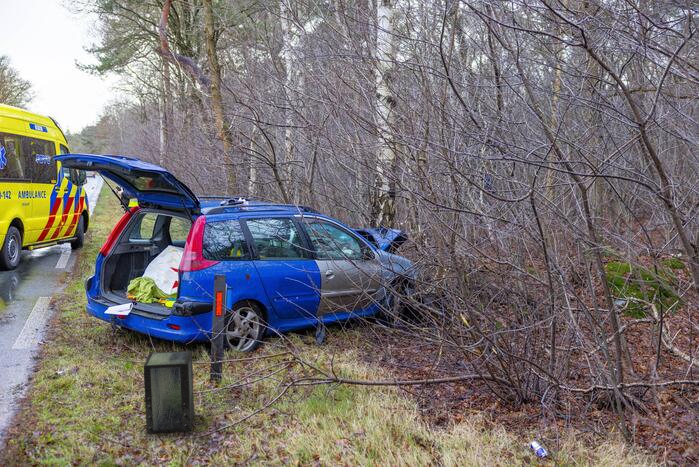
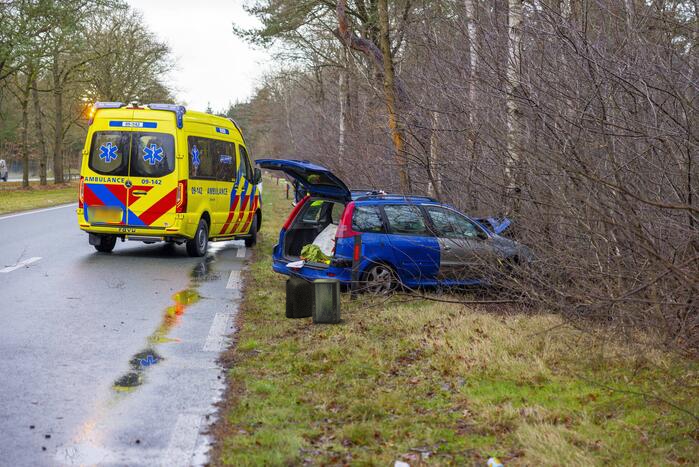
backpack: none [99,345,148,416] -> present [285,277,312,318]

